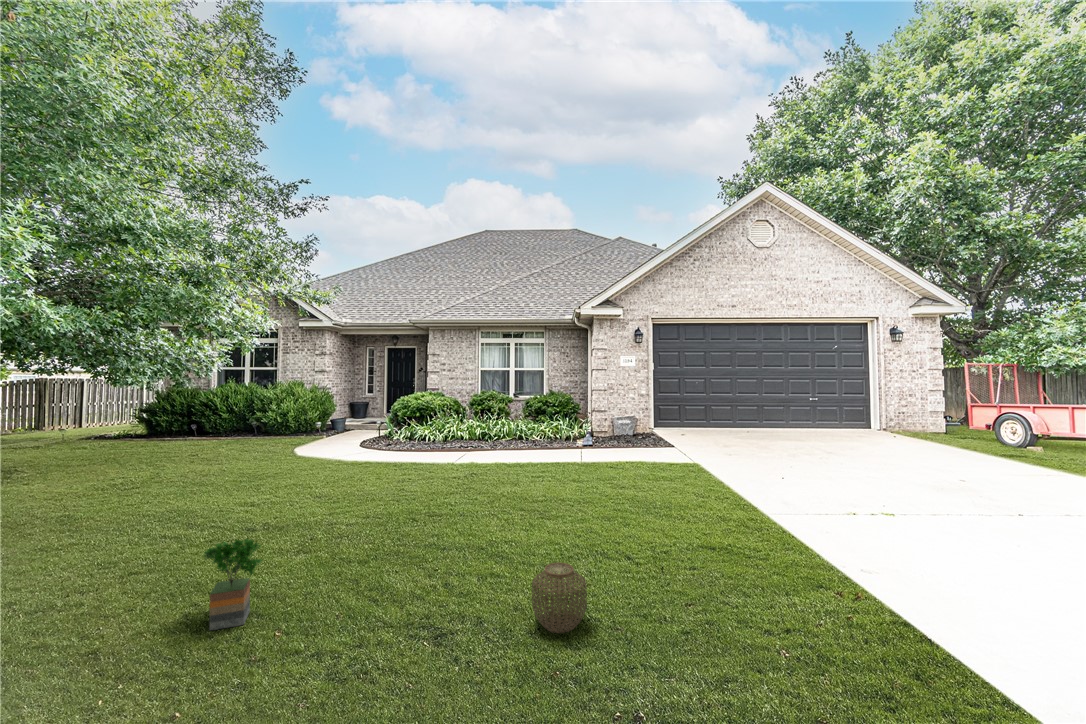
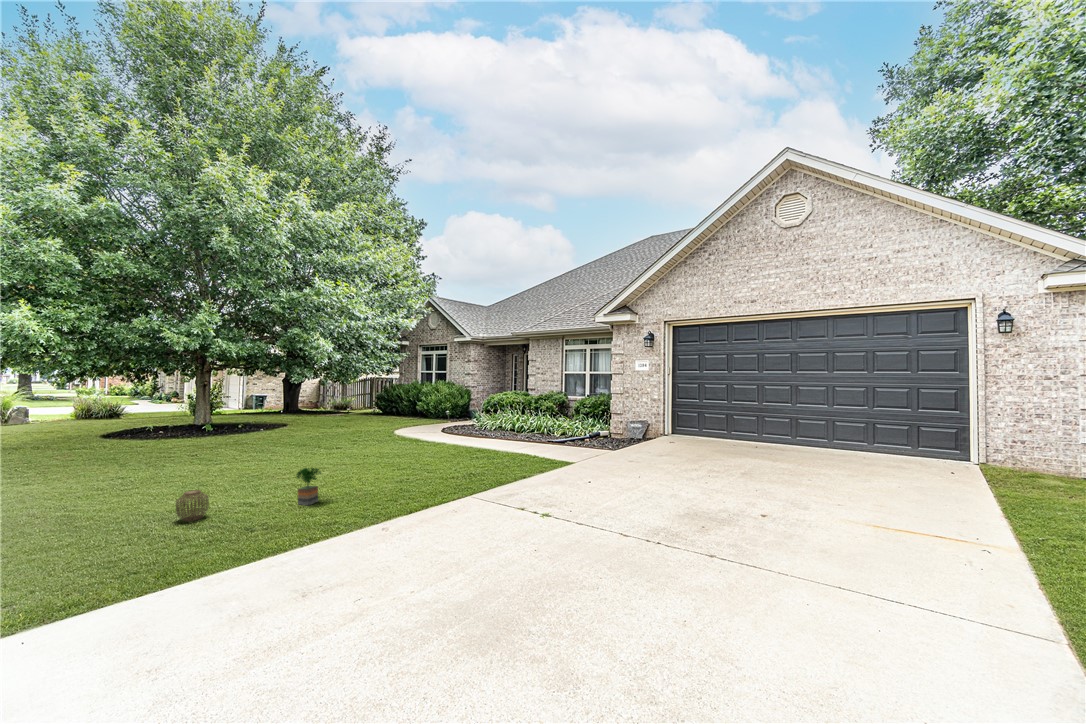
potted tree: present [204,538,262,631] -> present [296,468,321,505]

